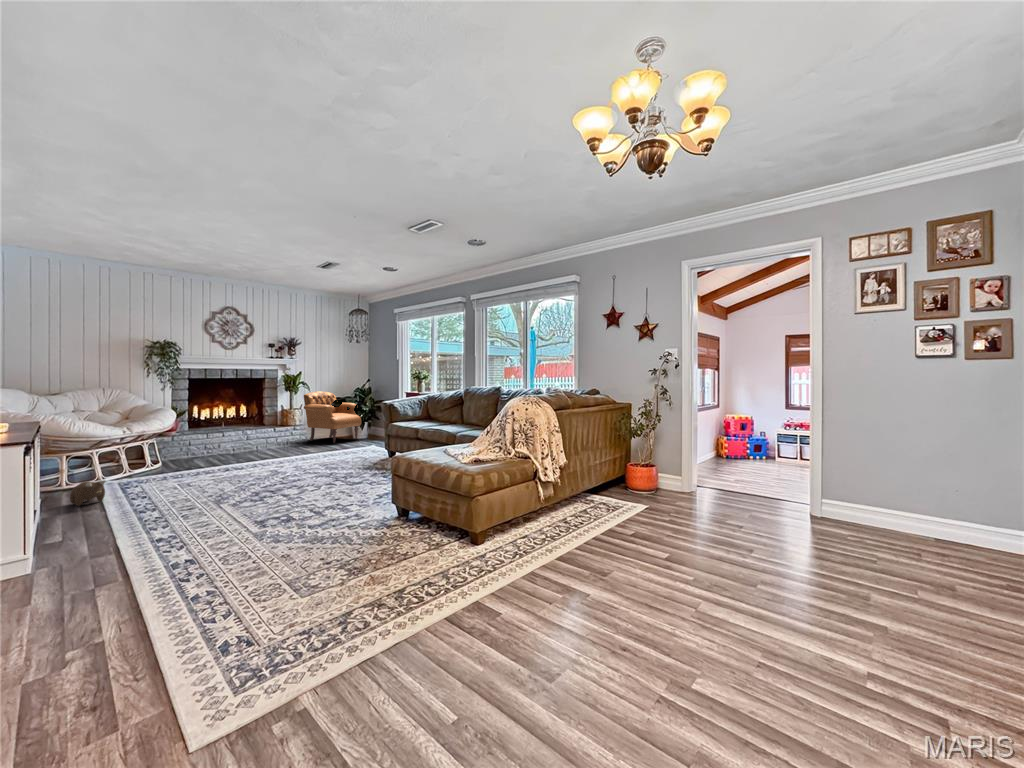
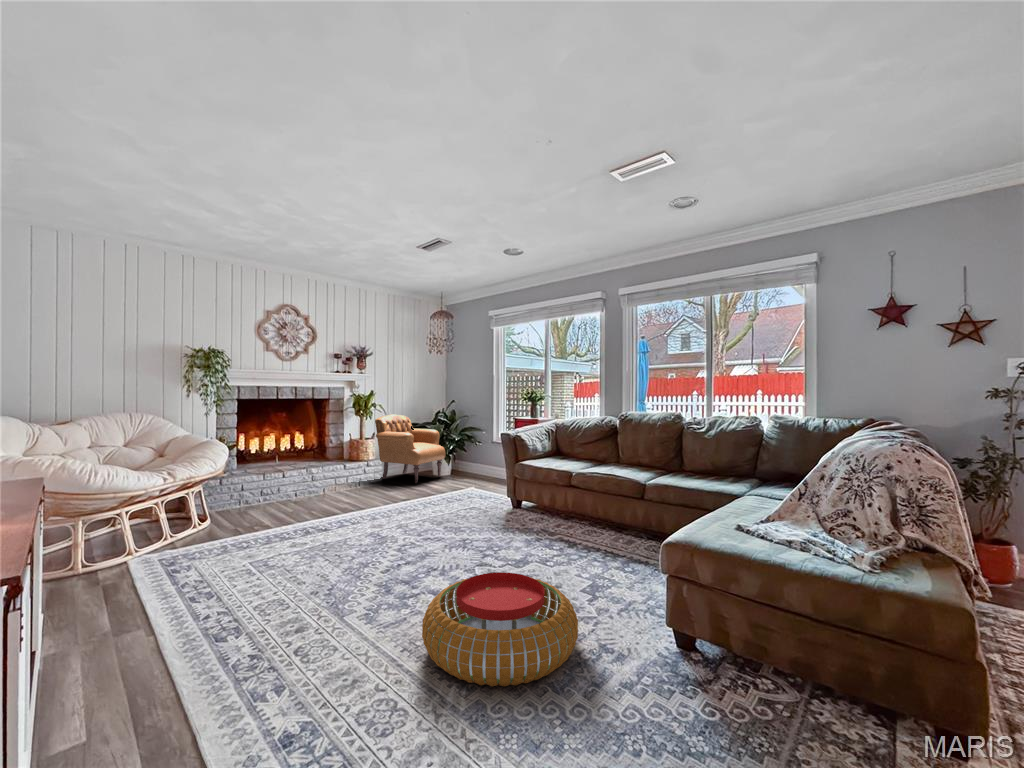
pouf: none [258,476,355,525] -> present [422,572,578,687]
plush toy: present [70,480,105,506] -> none [93,573,149,619]

